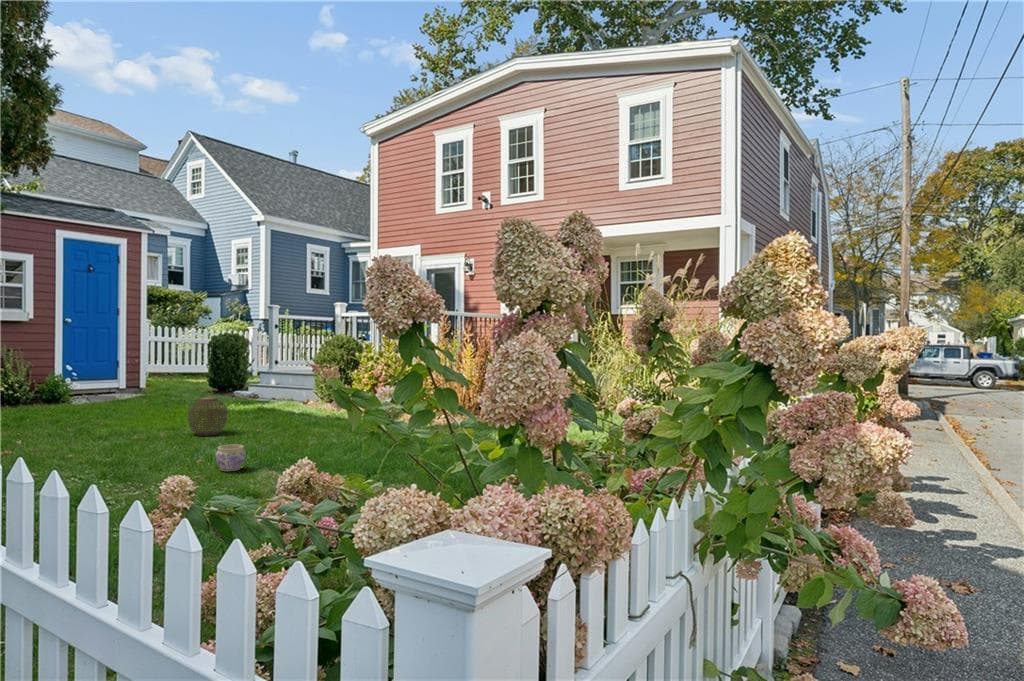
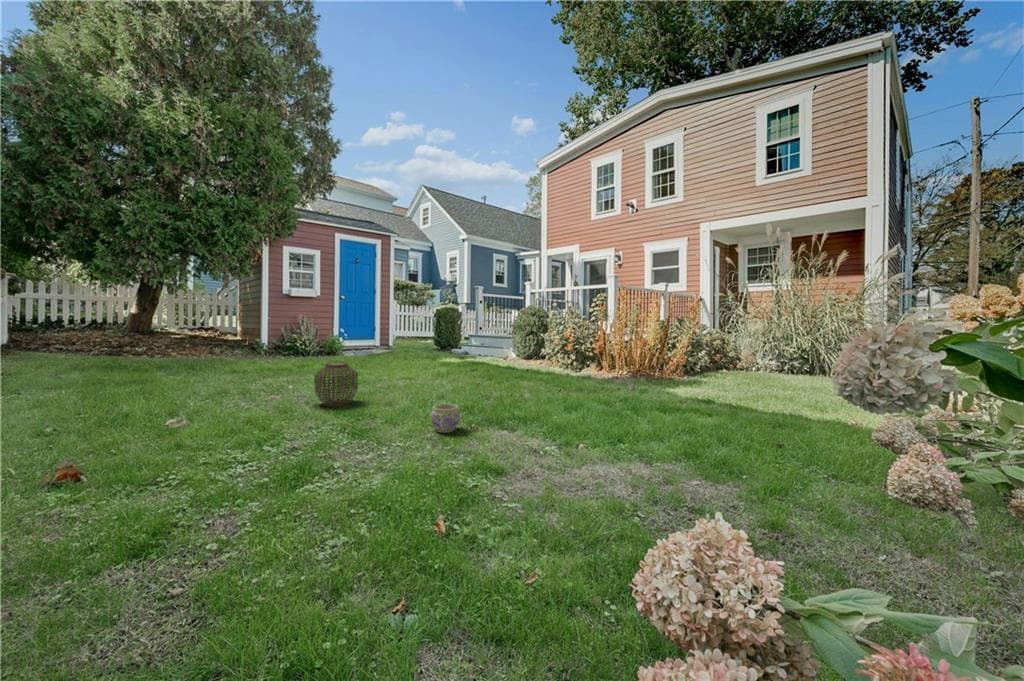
woven basket: present [188,397,227,436] -> present [315,362,358,406]

